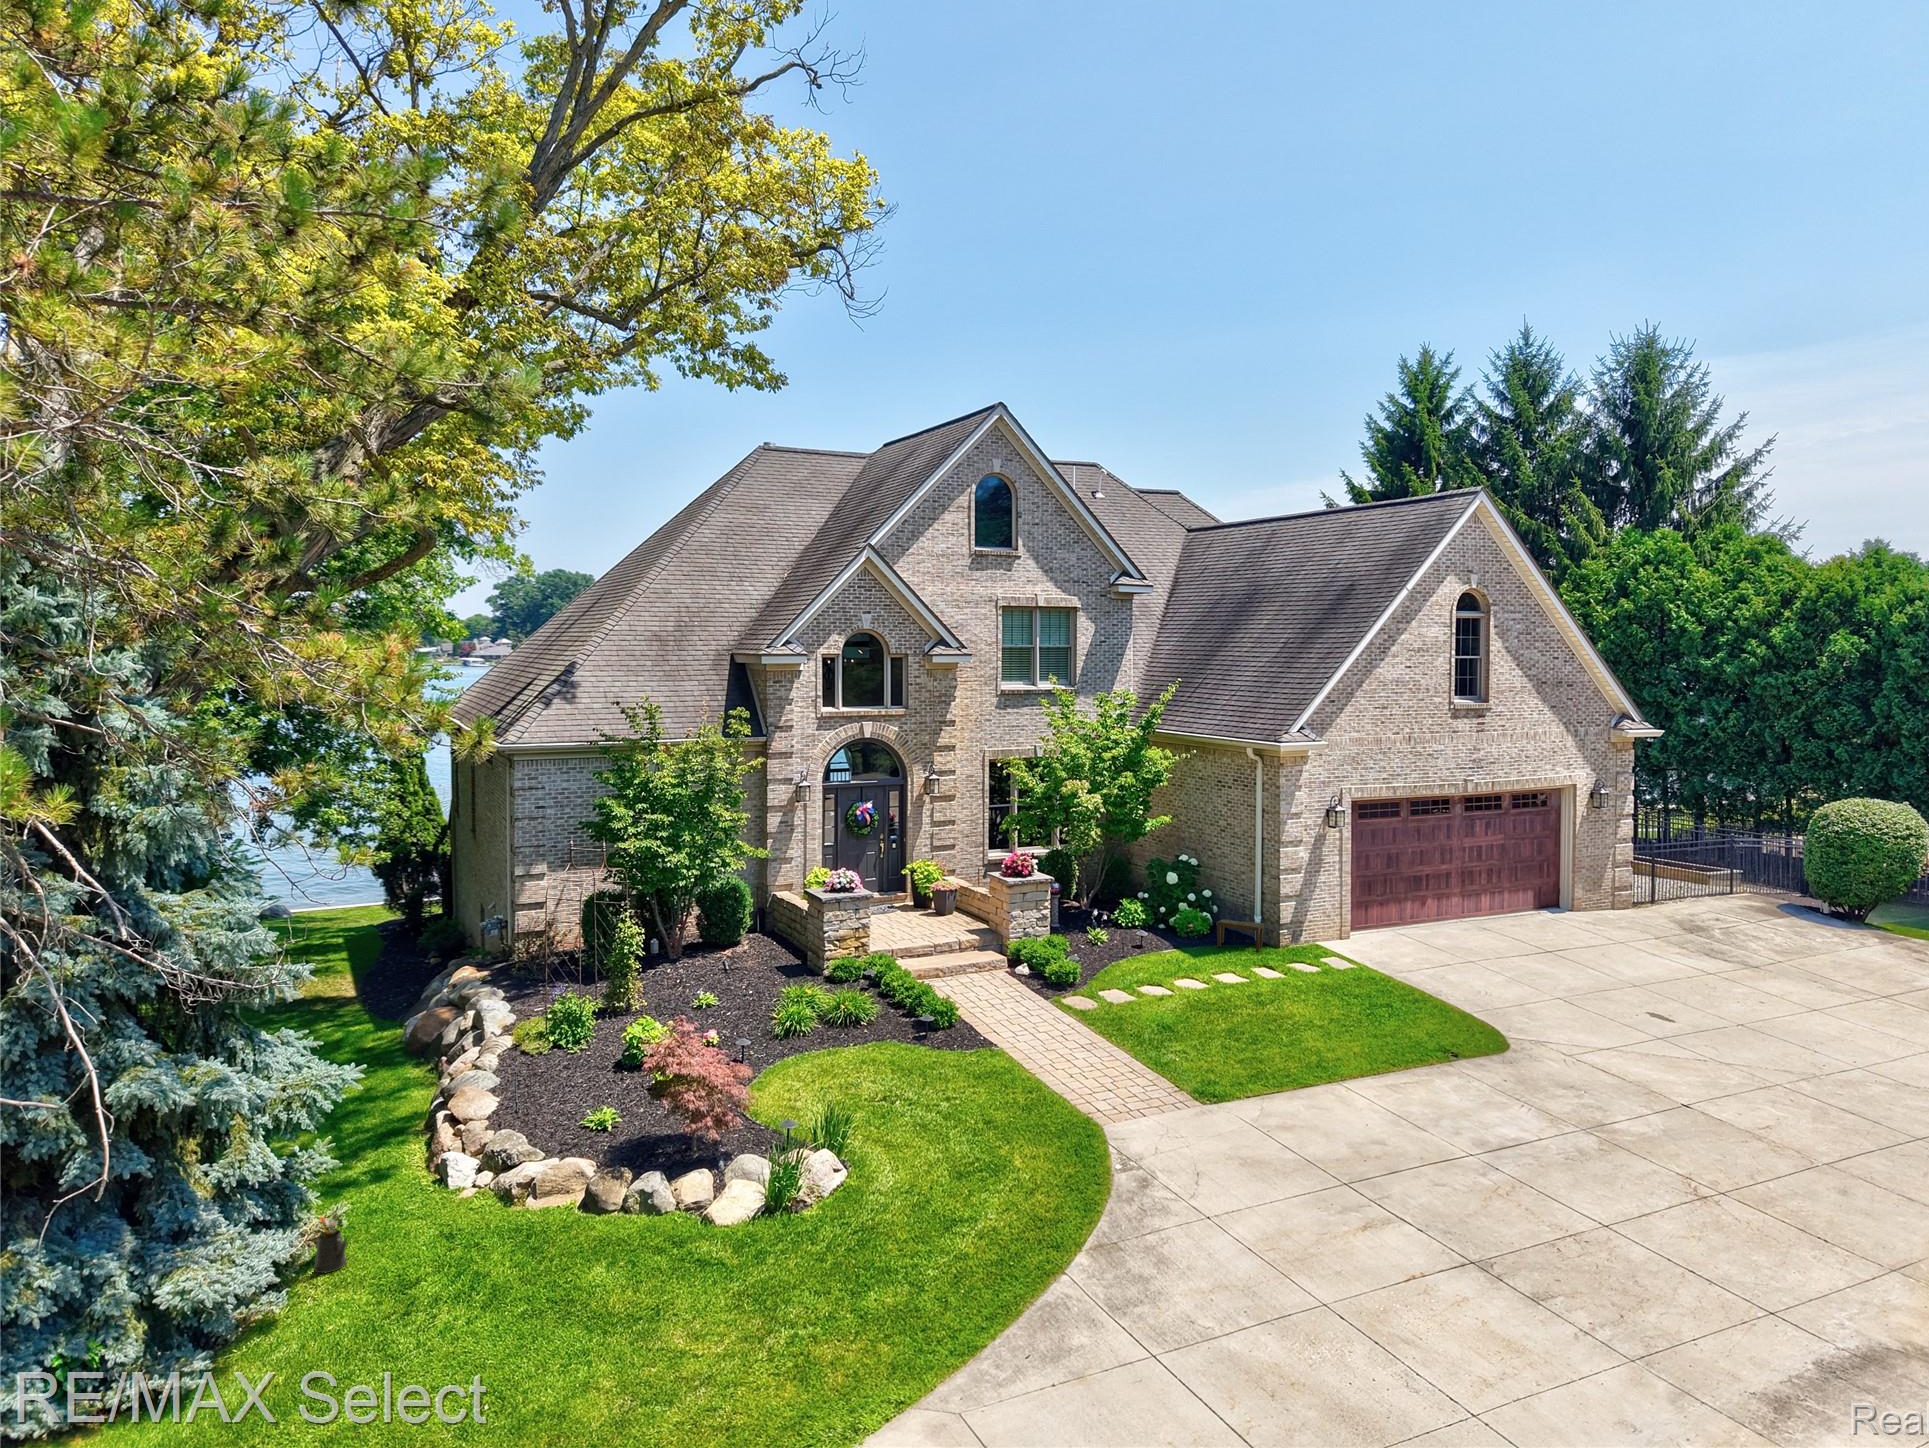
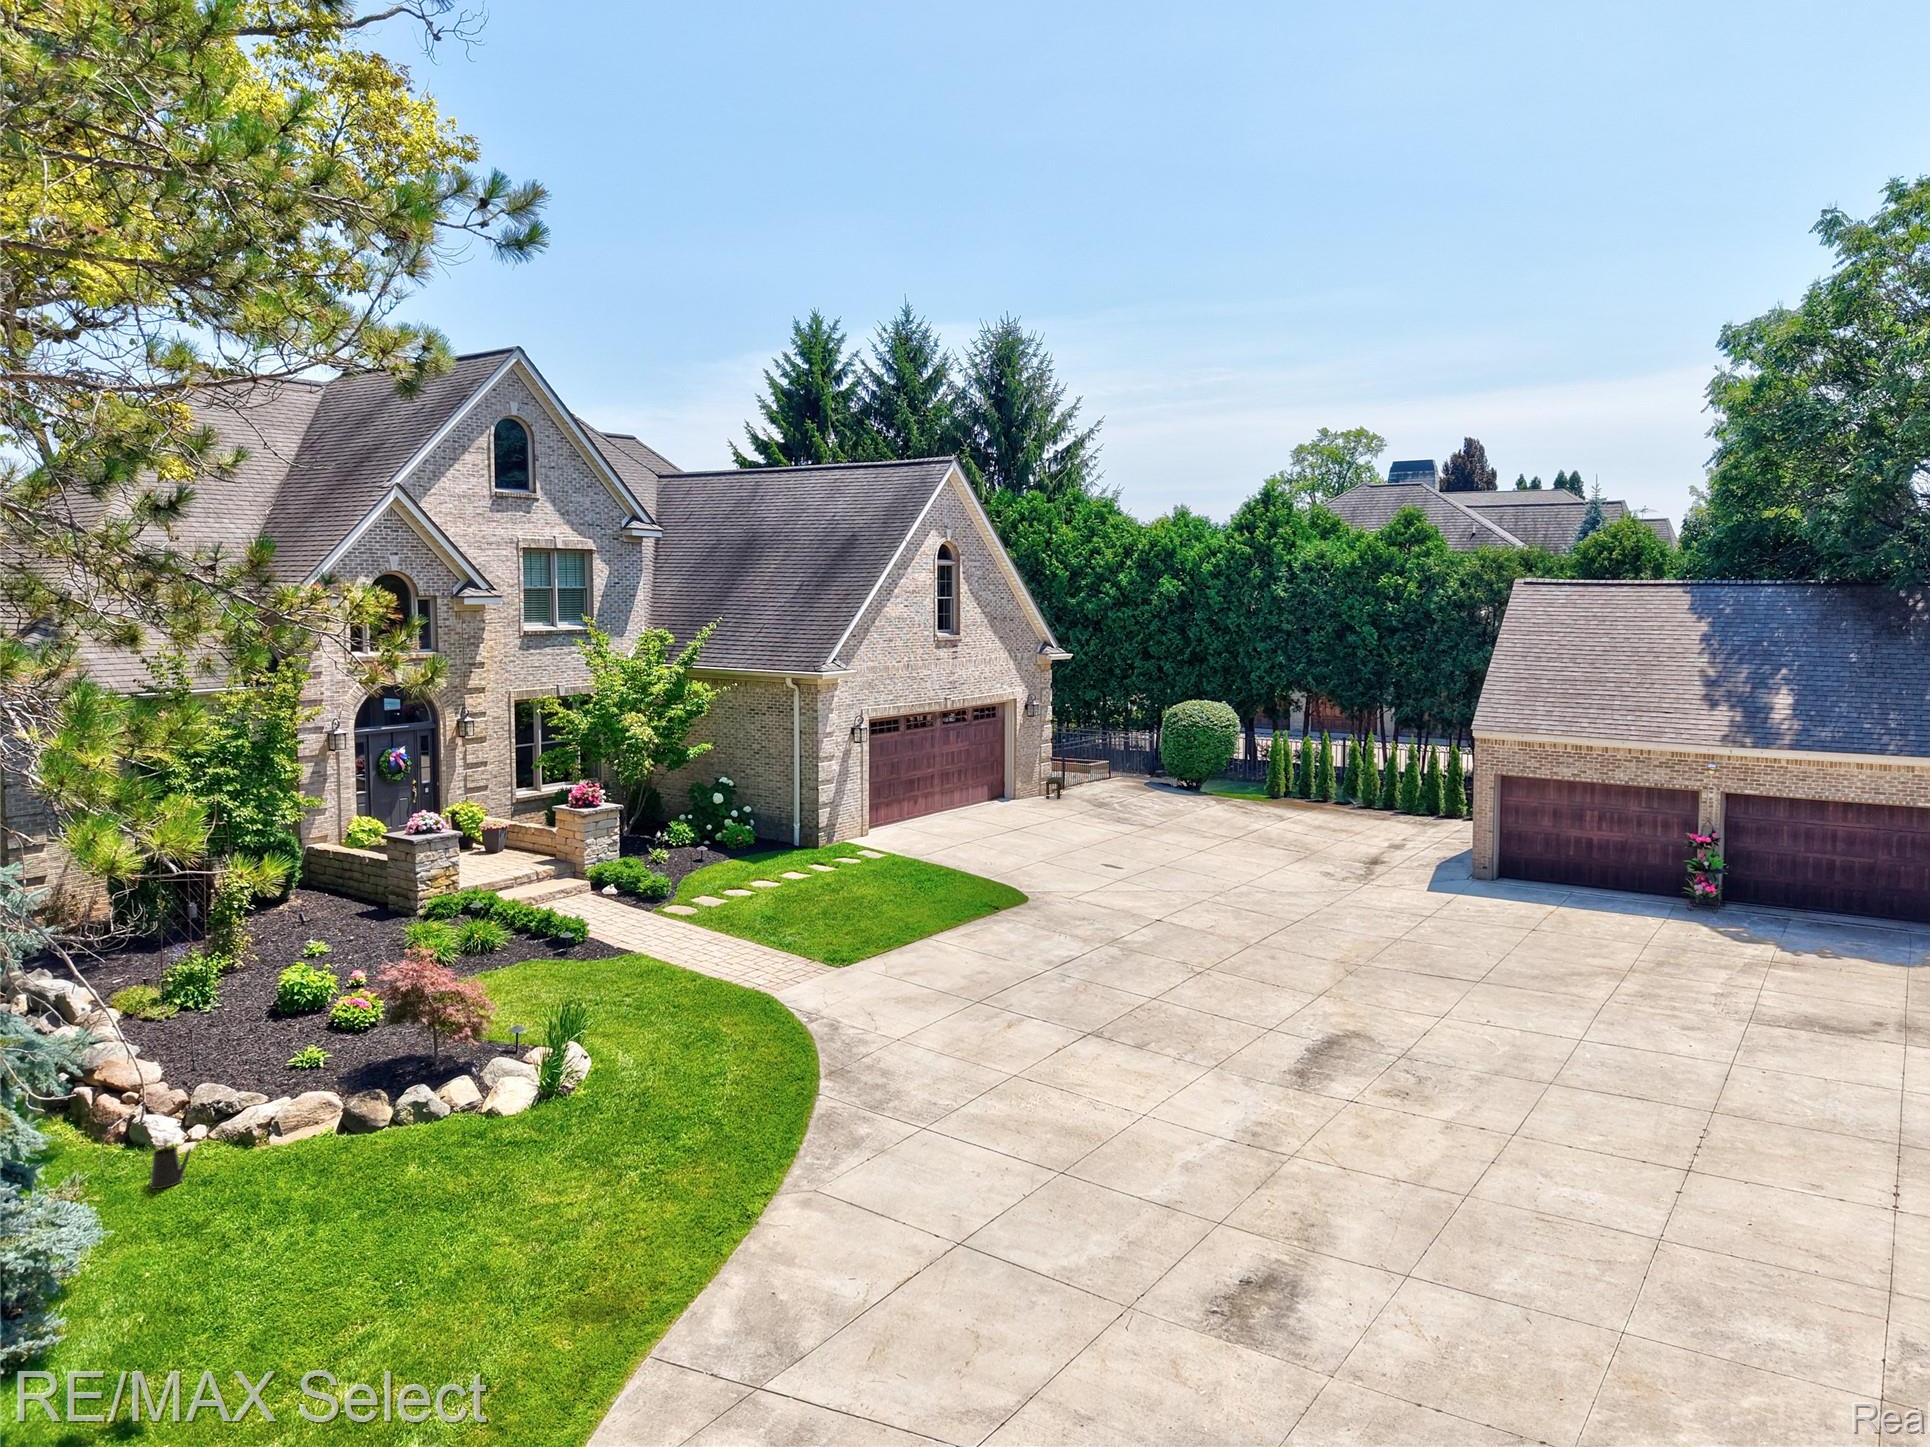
bench: present [1216,919,1265,952] -> present [1046,777,1063,799]

